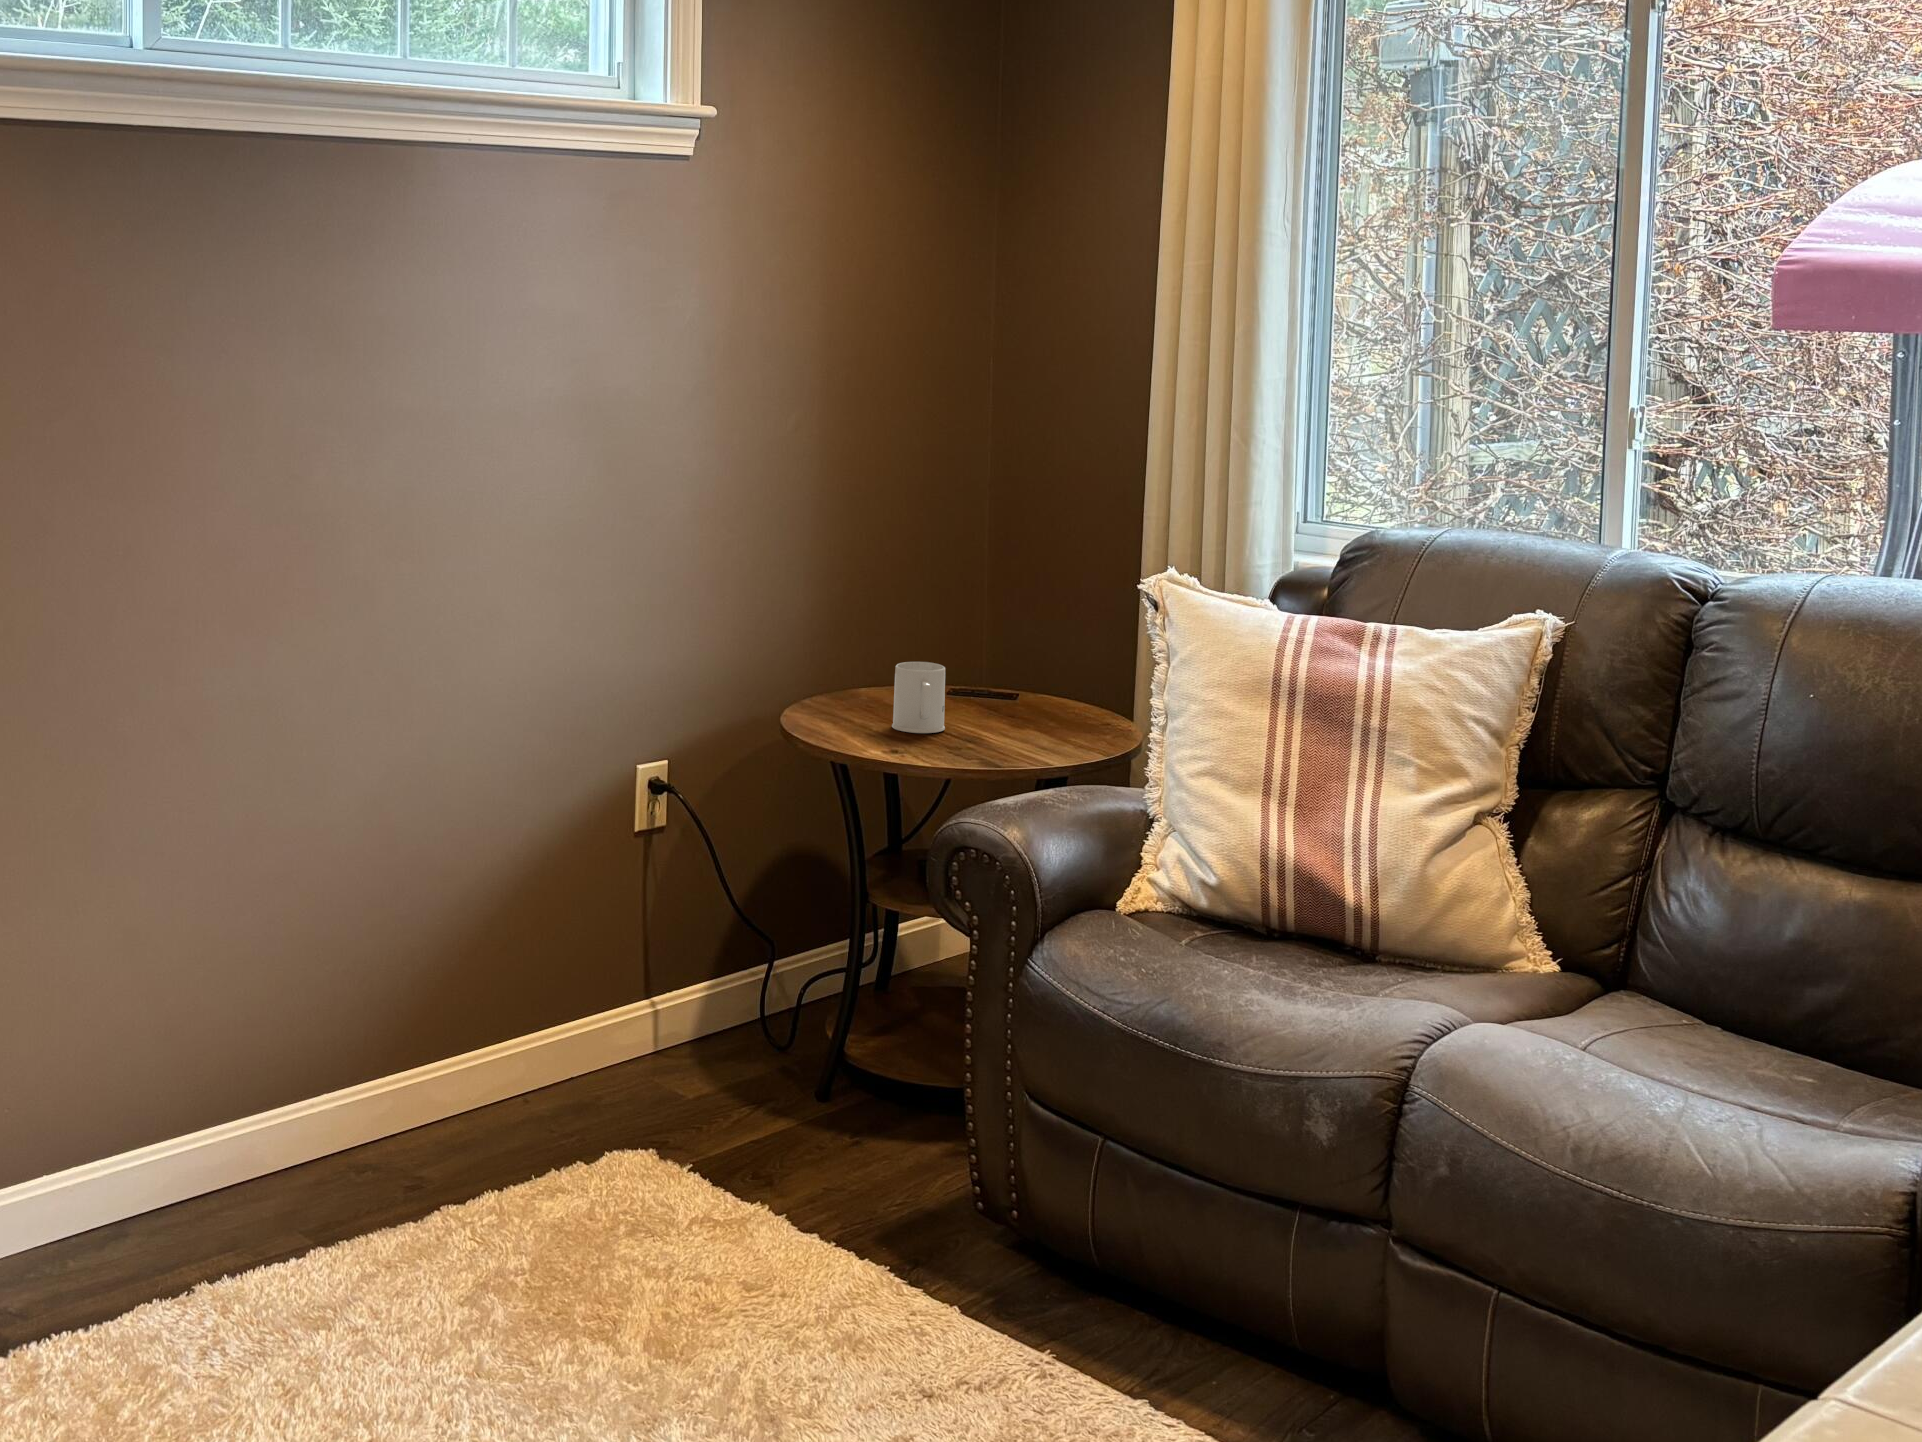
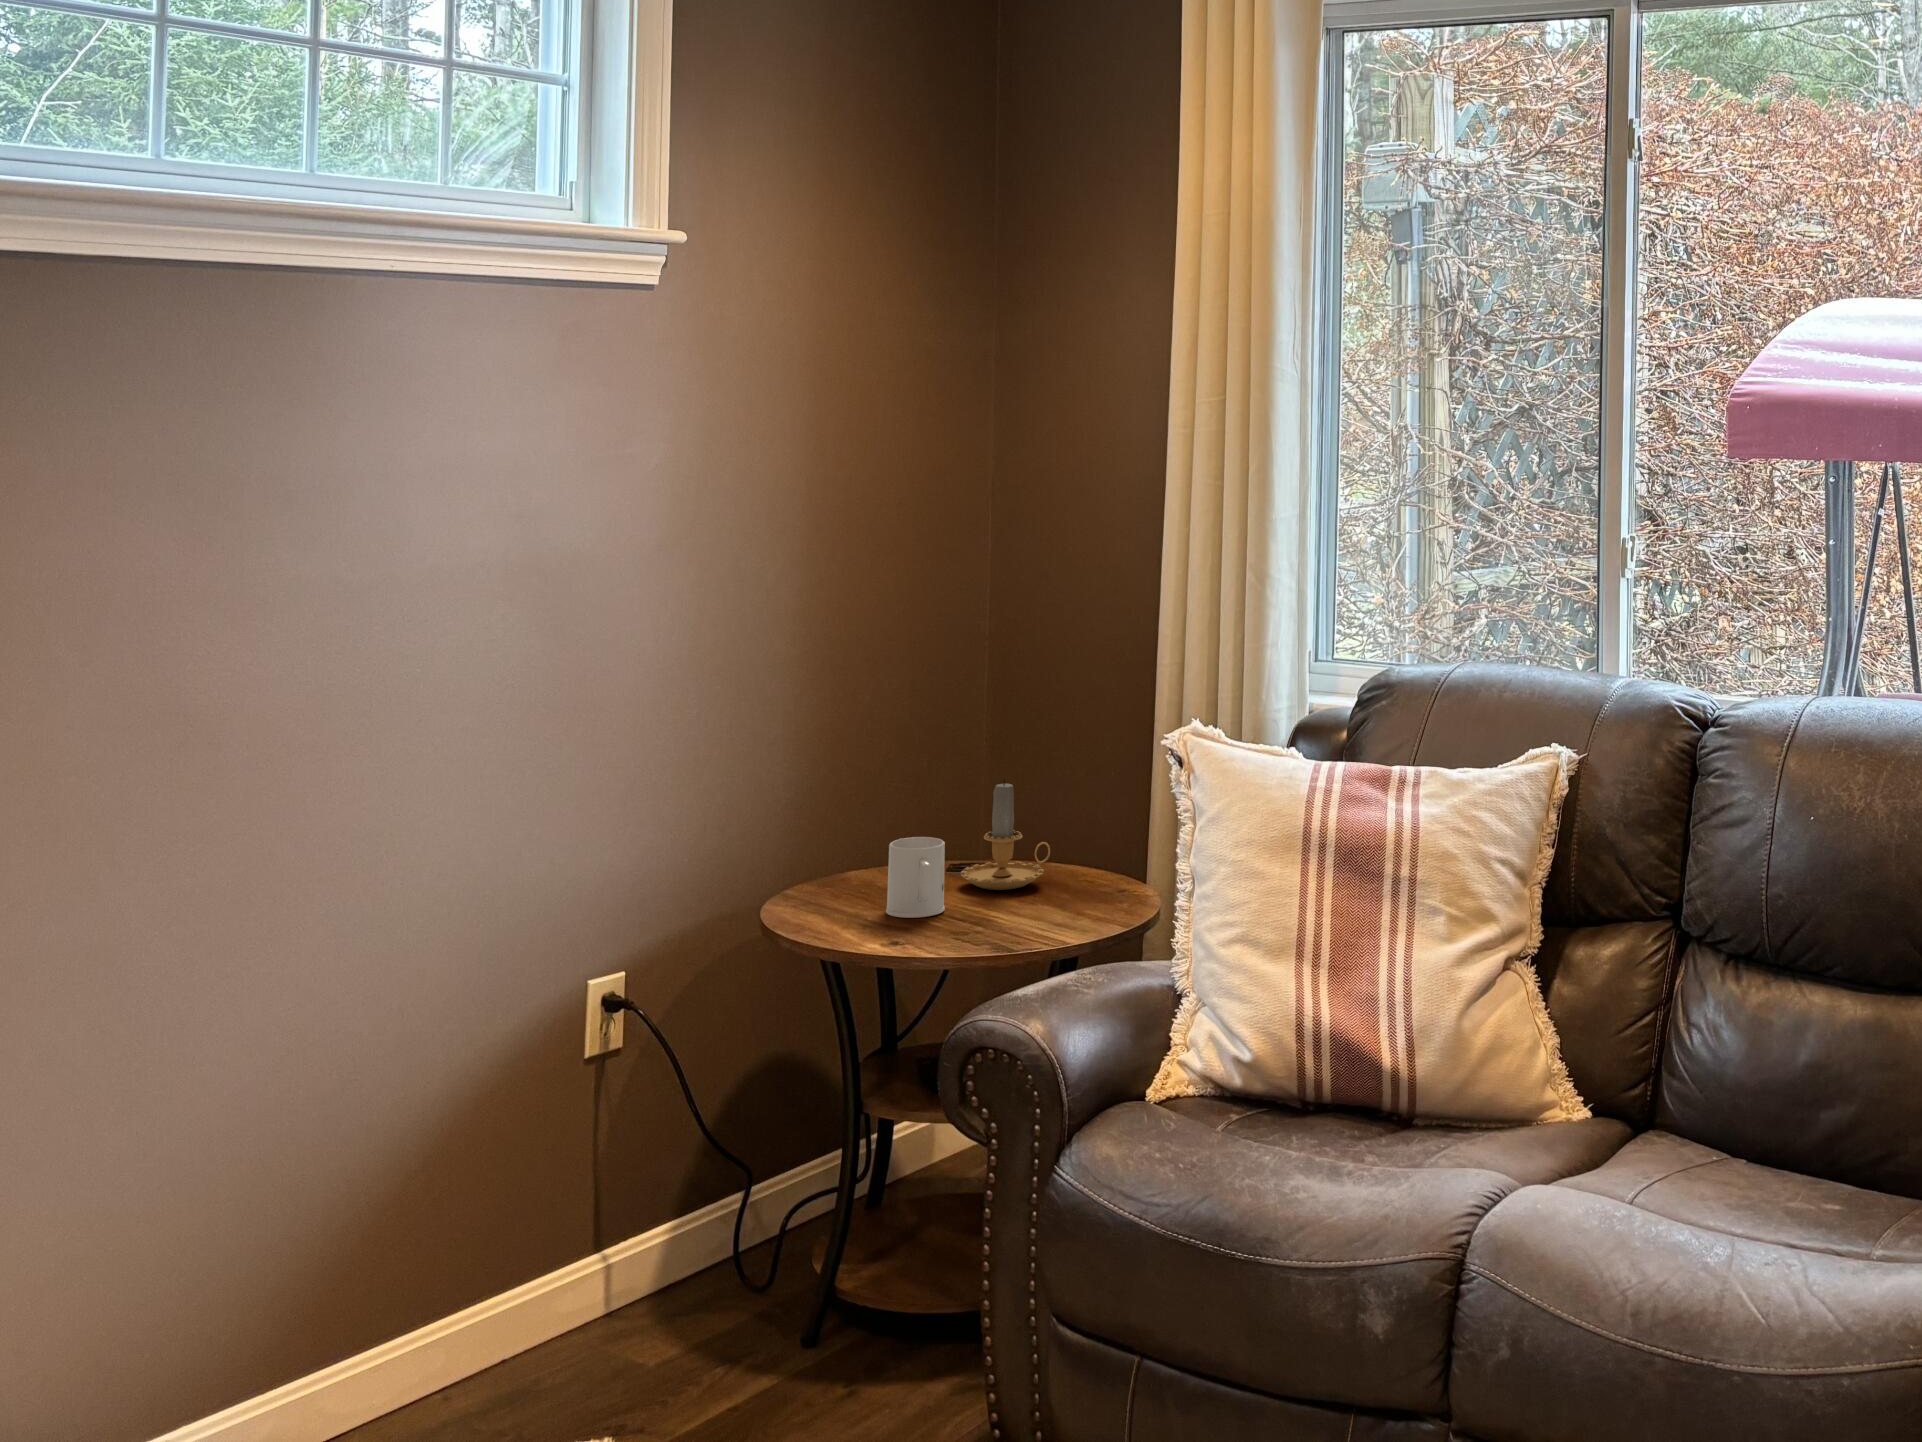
candle: none [963,617,1048,720] -> present [961,779,1050,890]

